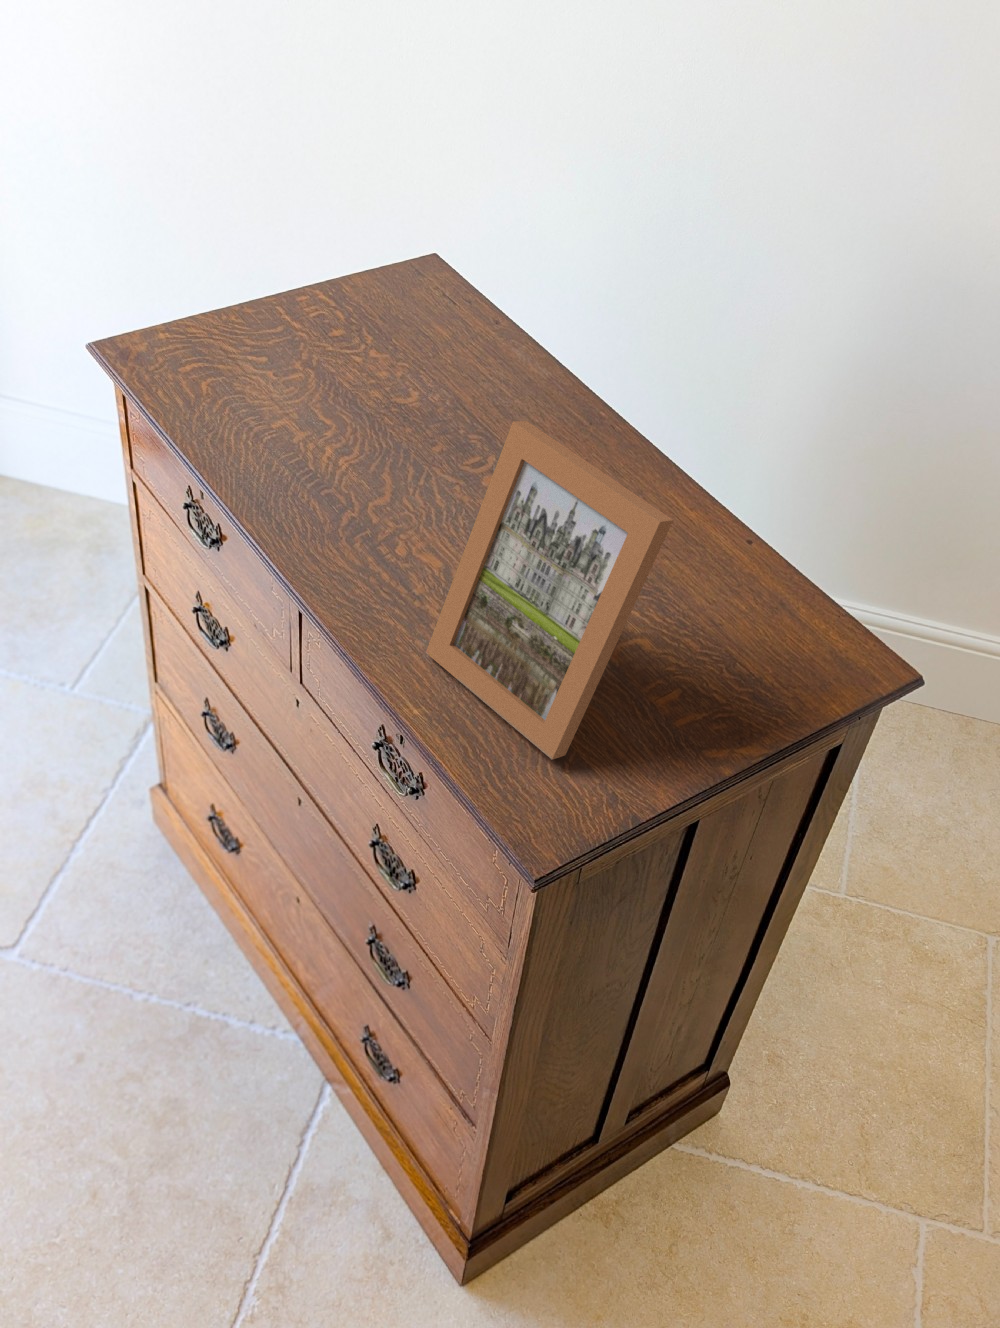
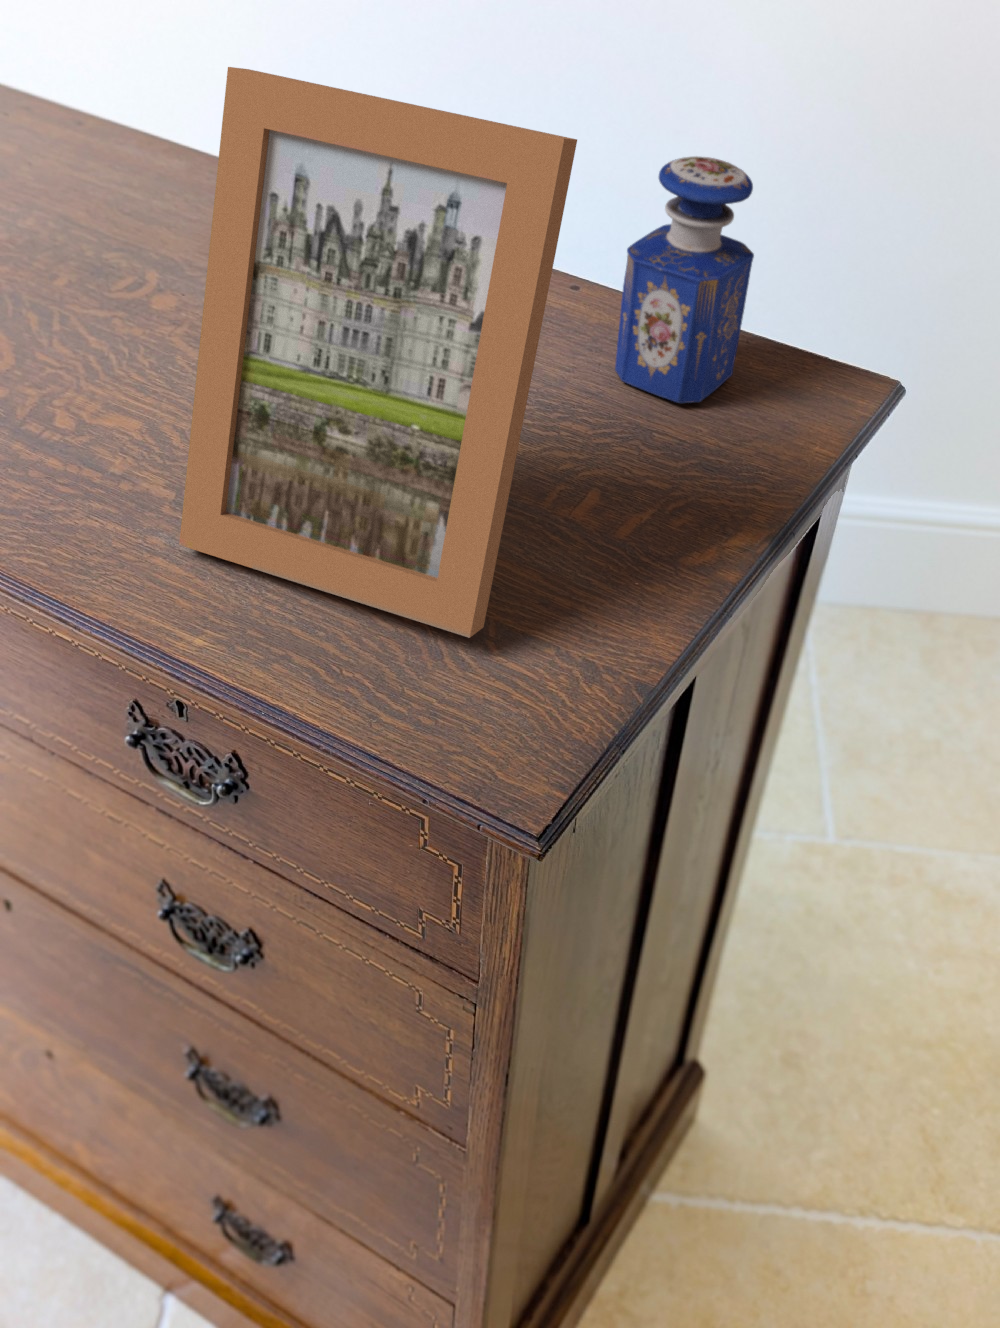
perfume bottle: none [736,504,840,651] -> present [615,156,754,403]

